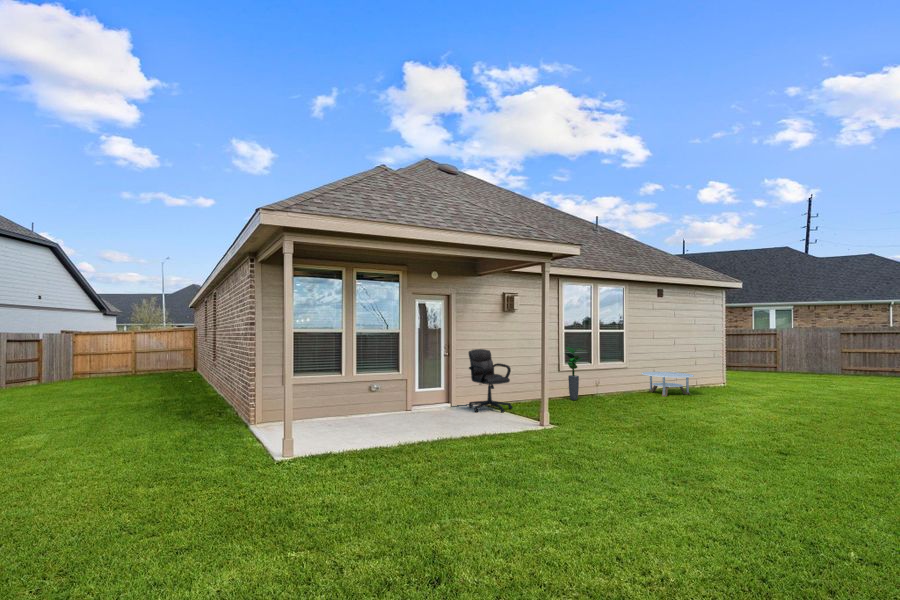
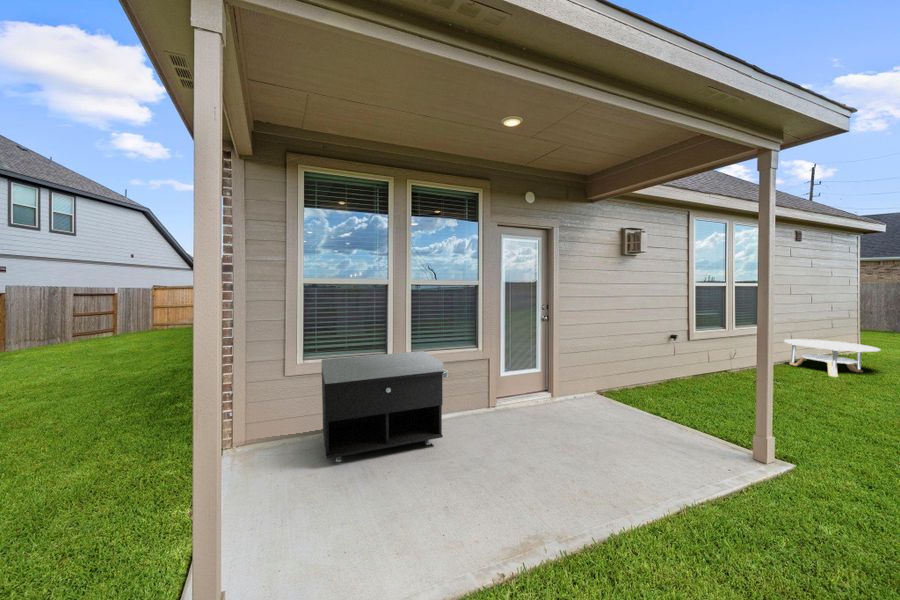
potted plant: present [565,347,583,400] -> none [697,308,736,382]
chair: present [469,349,512,413] -> none [575,311,648,412]
storage bench: none [303,373,375,430] -> present [322,351,444,462]

